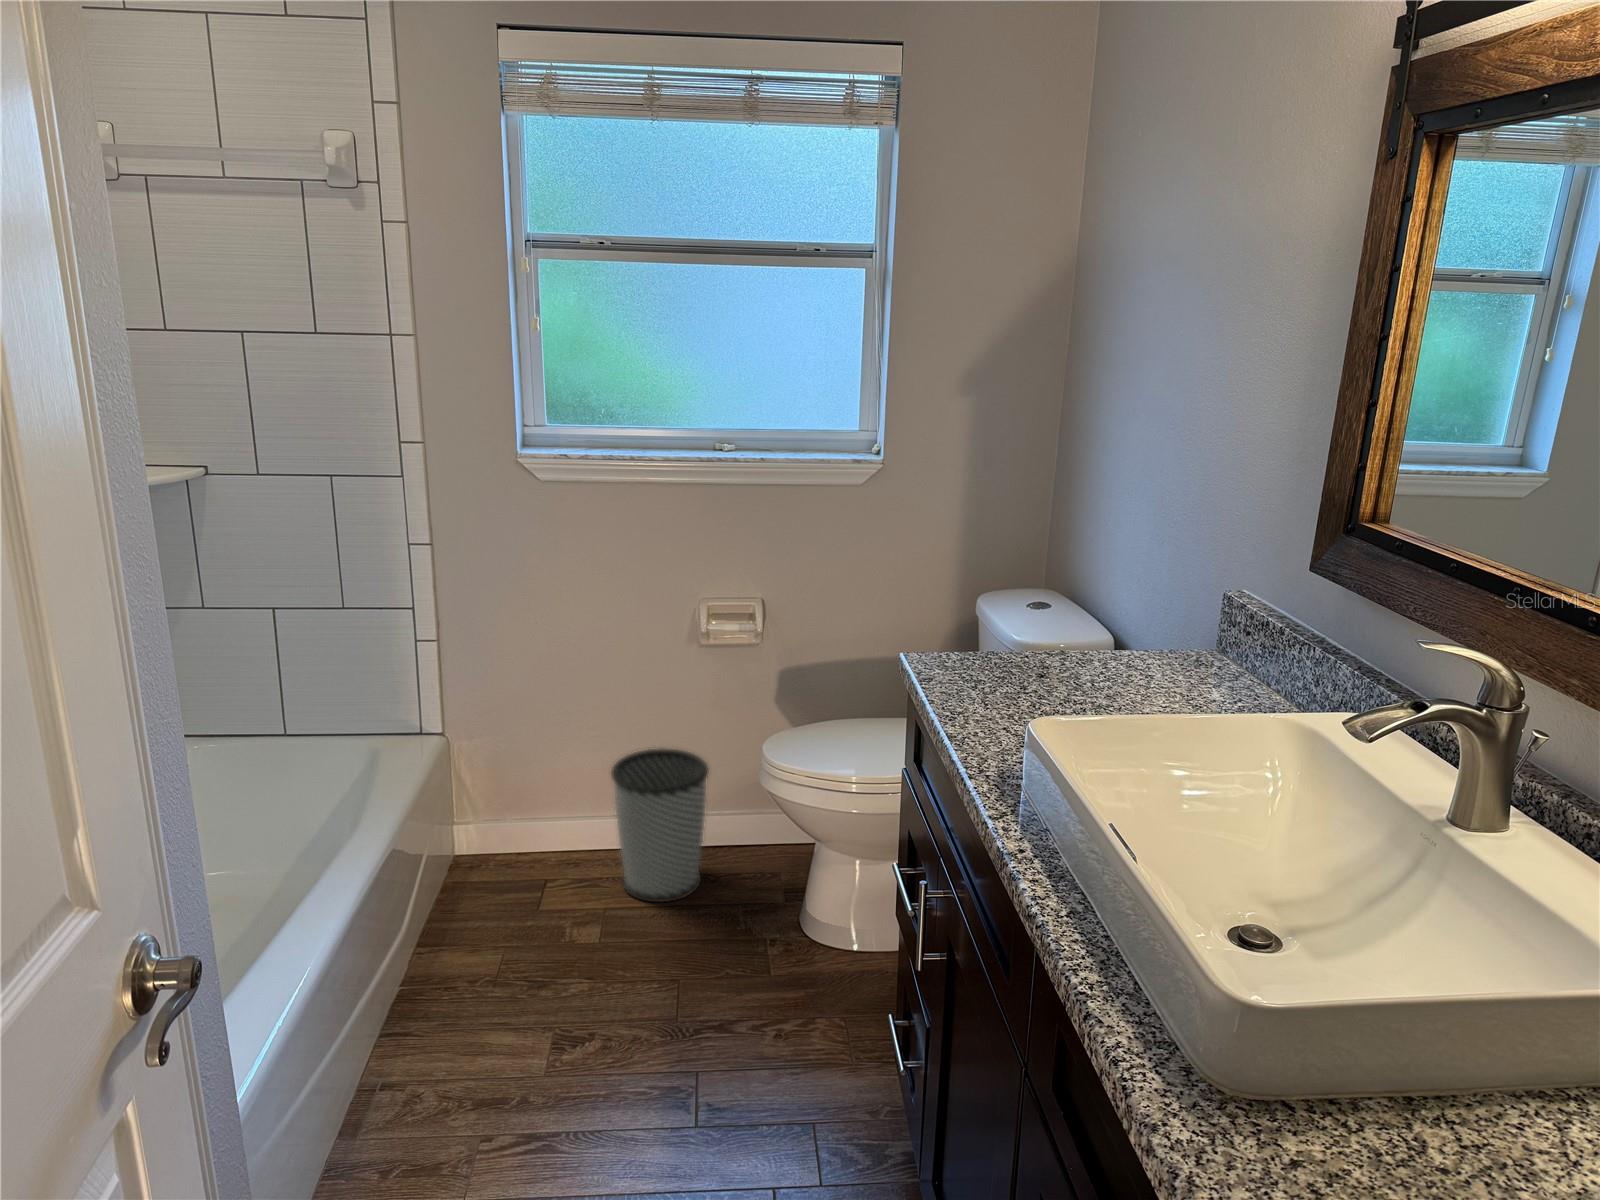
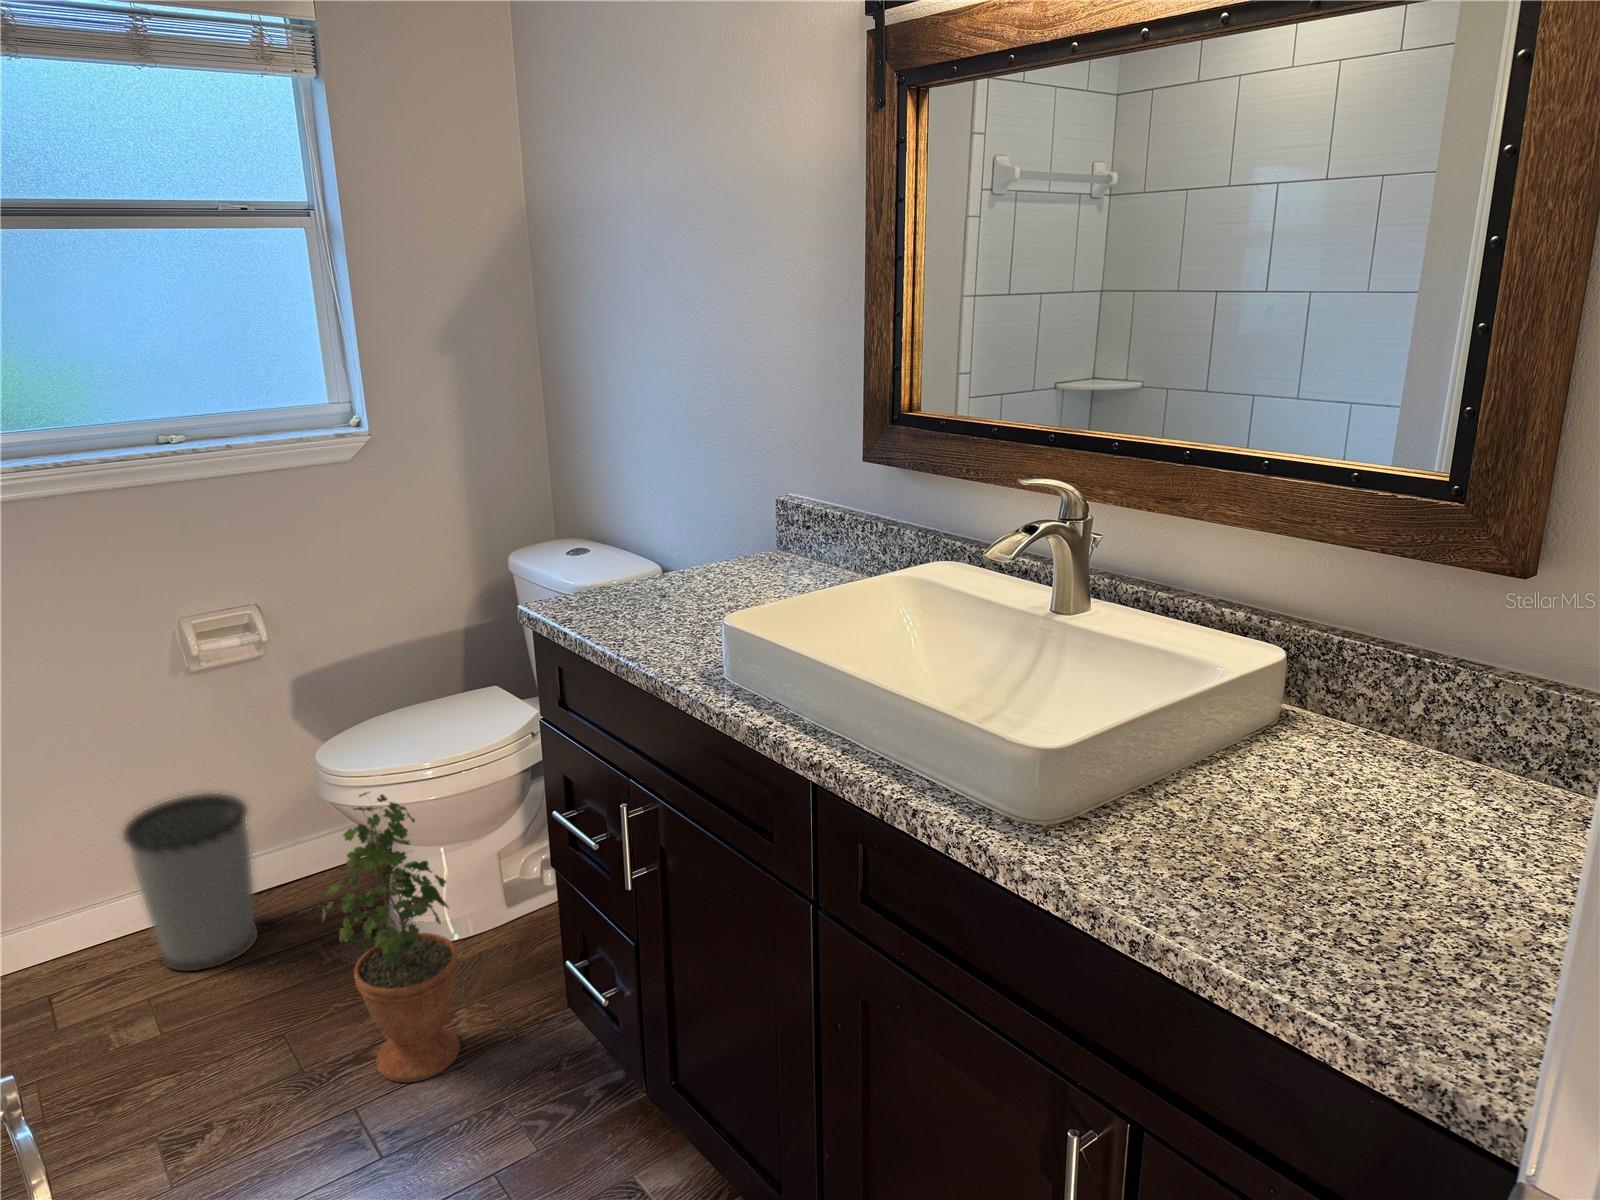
potted plant: none [701,792,819,1073] -> present [322,792,460,1082]

